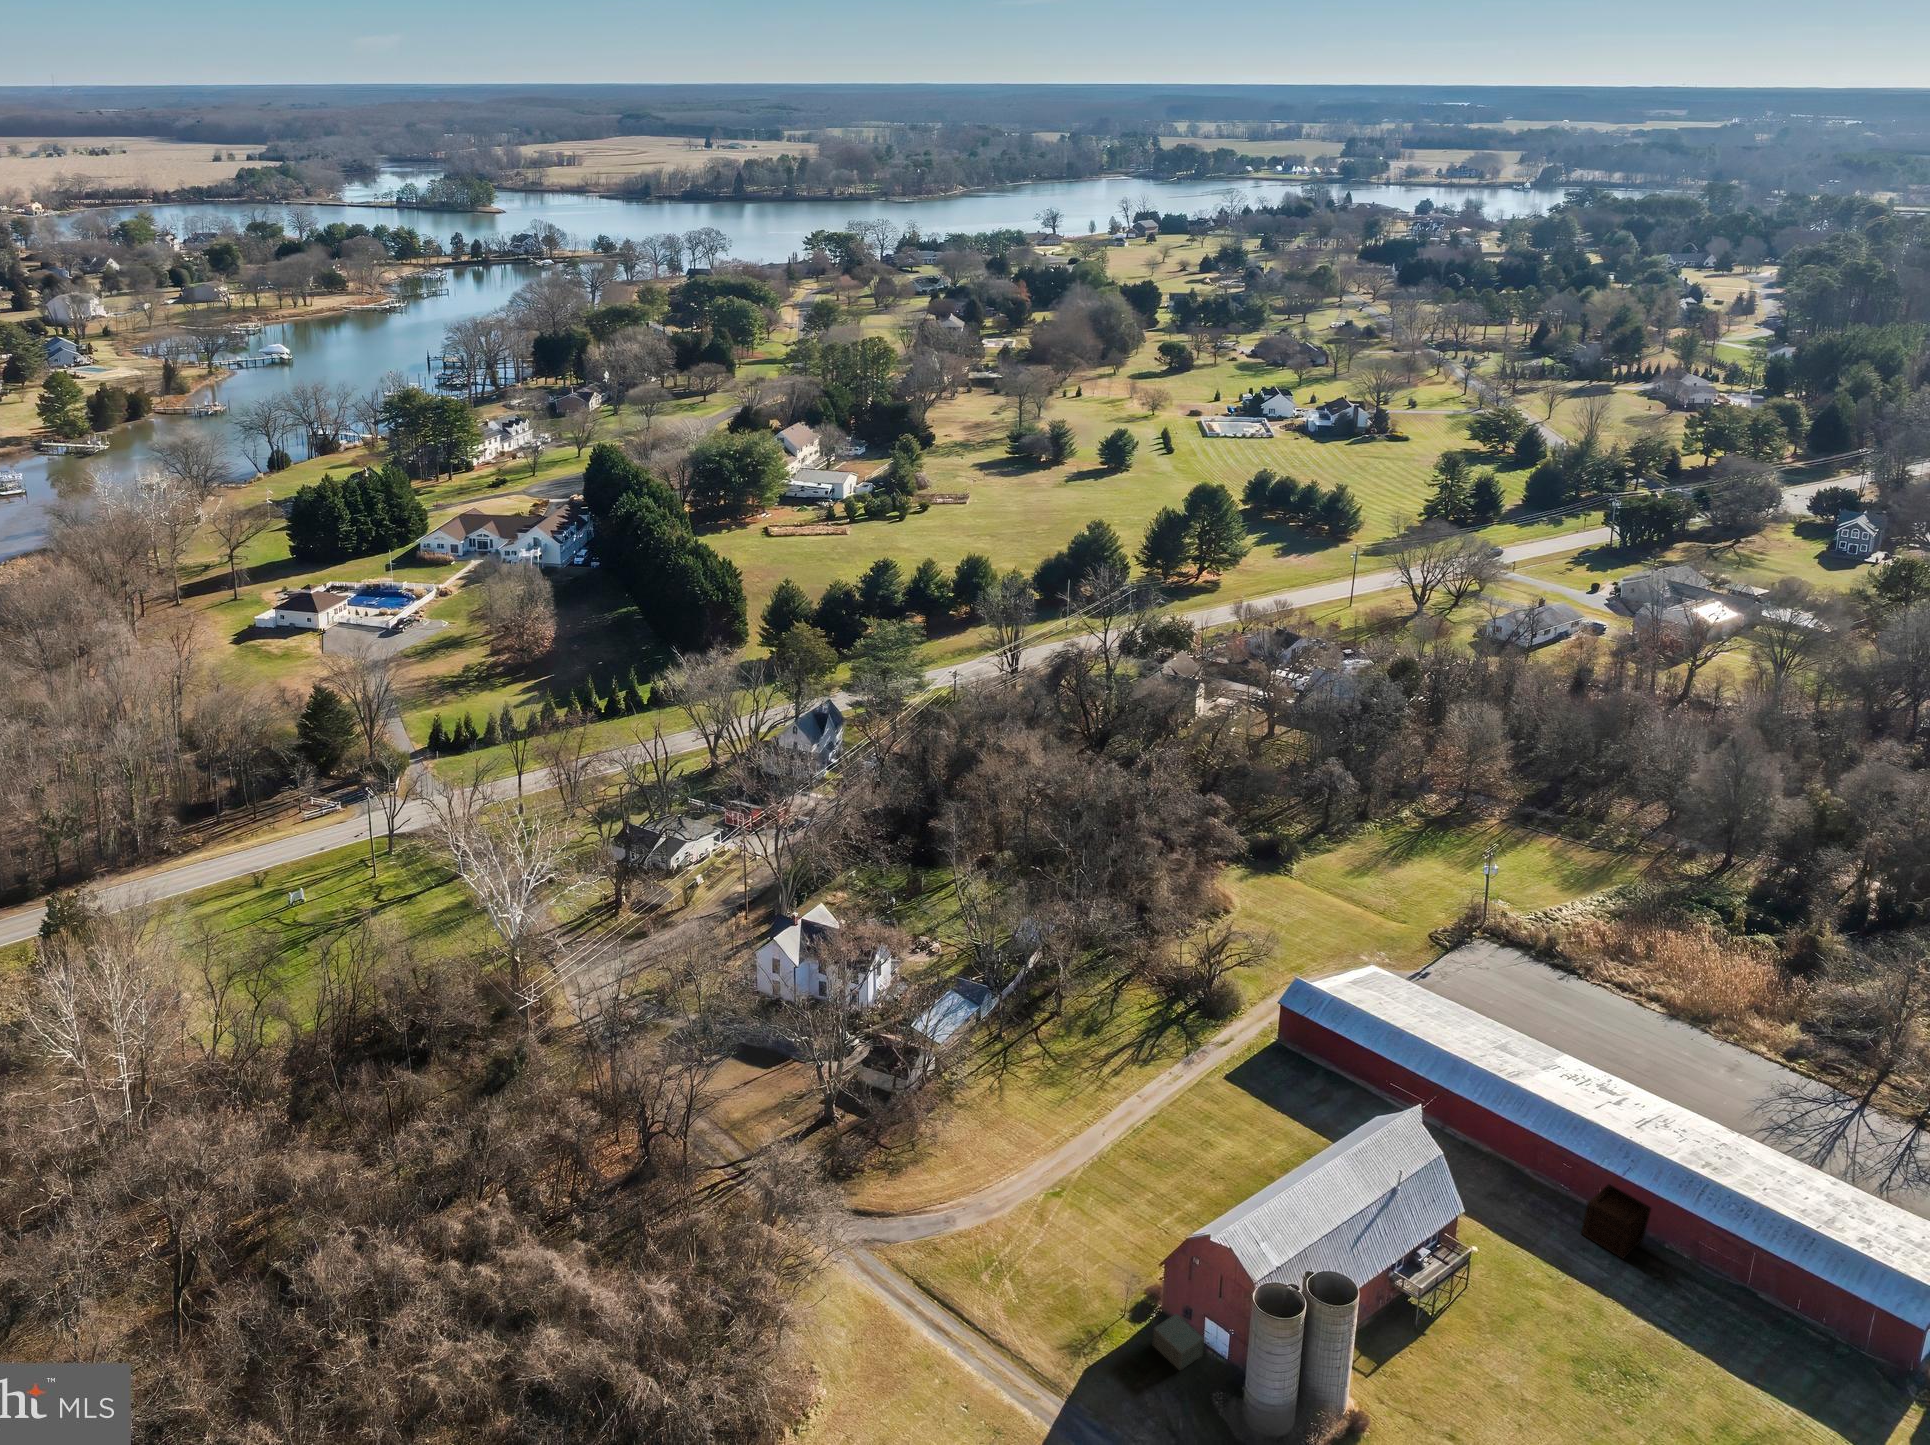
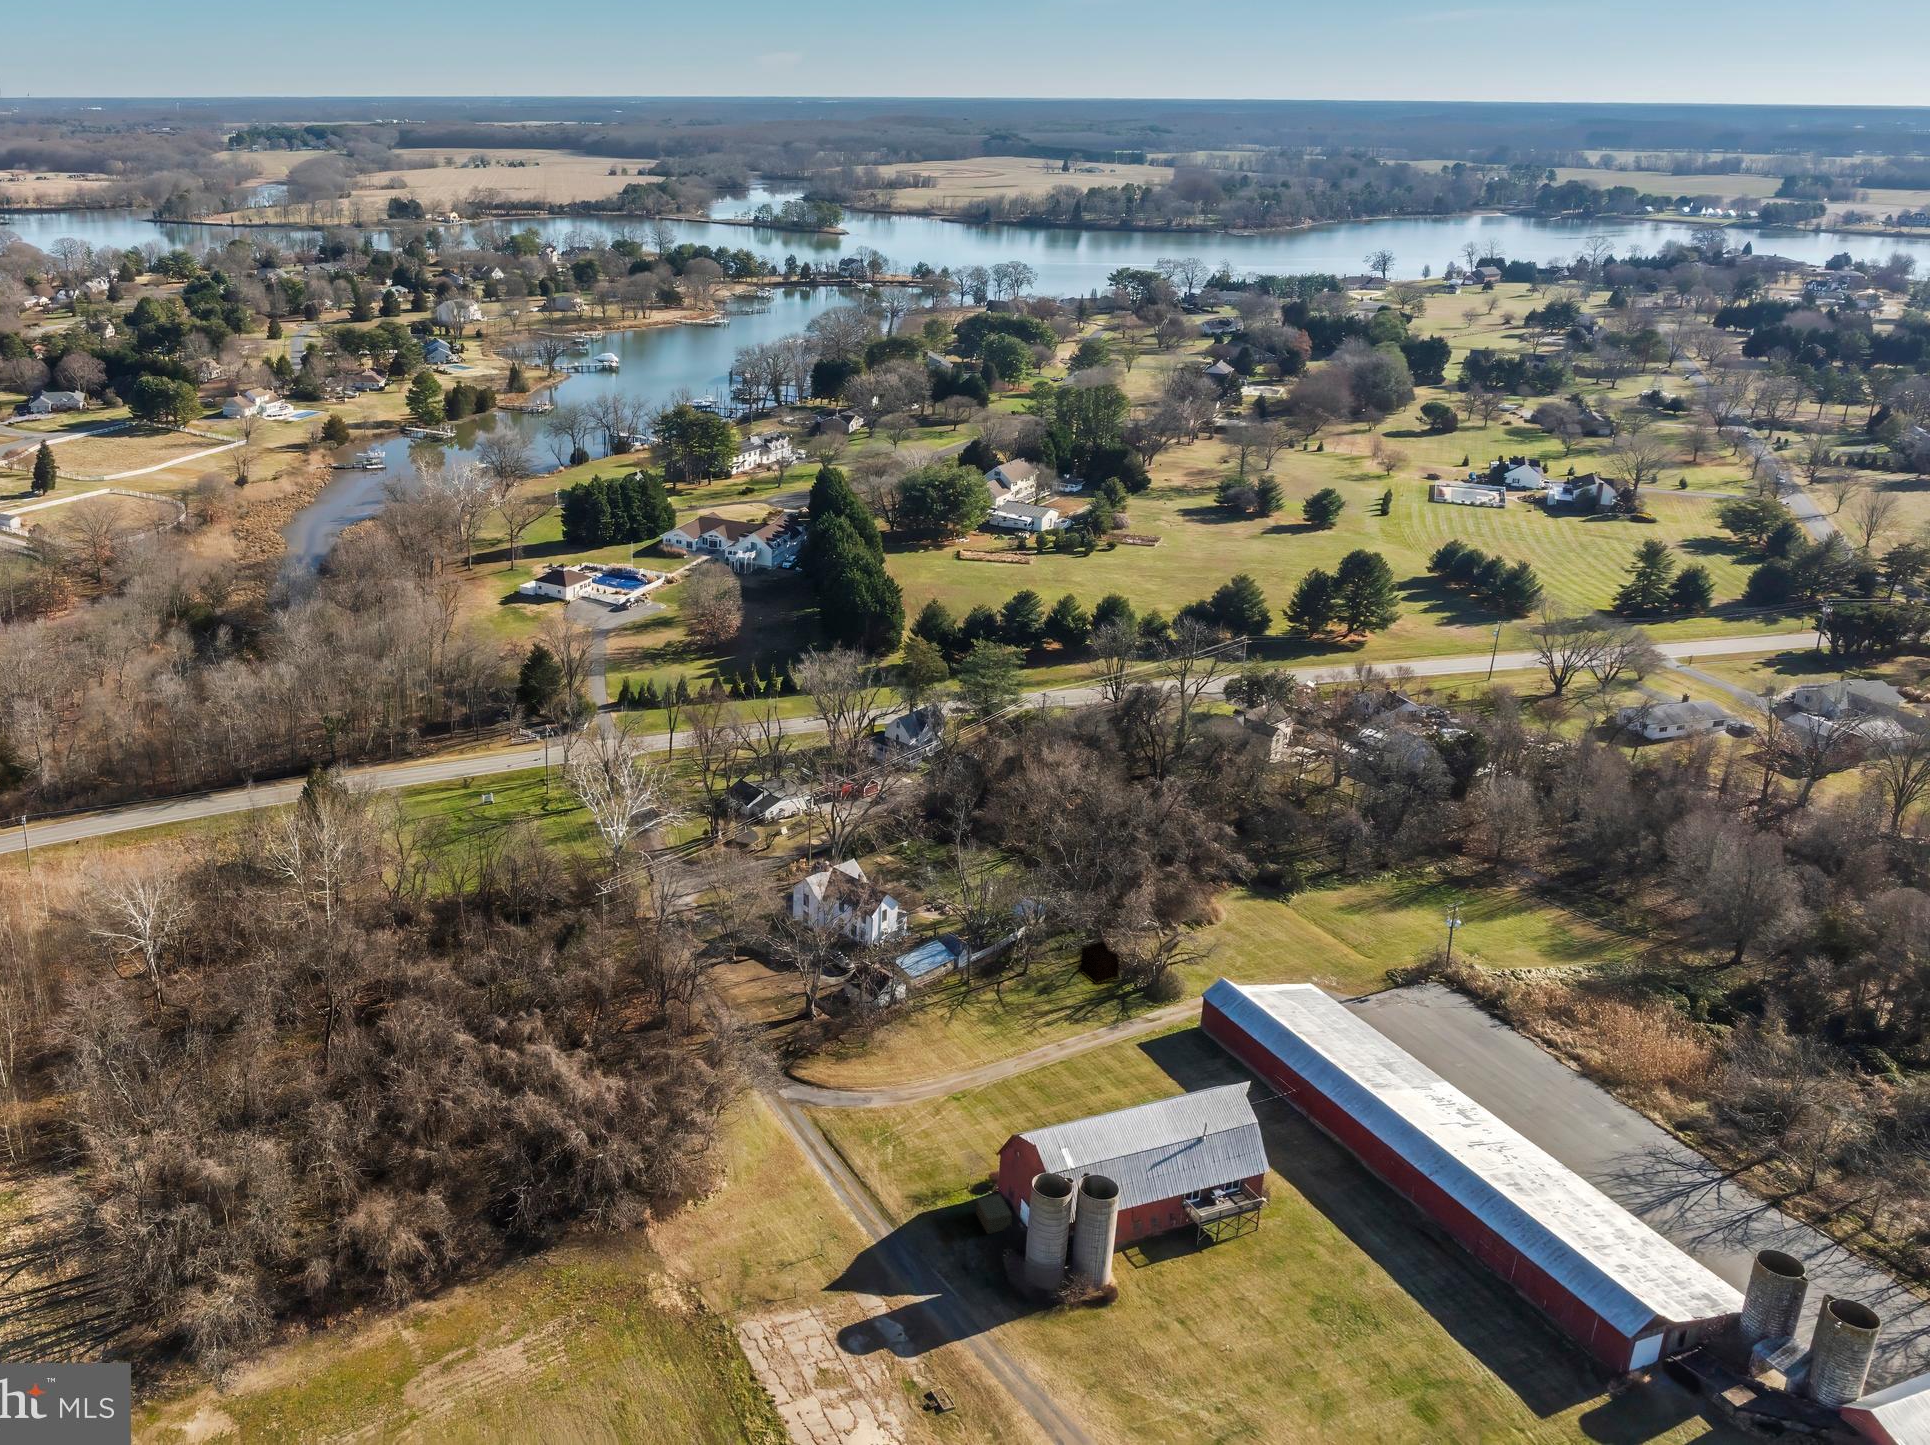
wooden crate: present [1581,1184,1651,1258] -> present [1079,941,1120,984]

